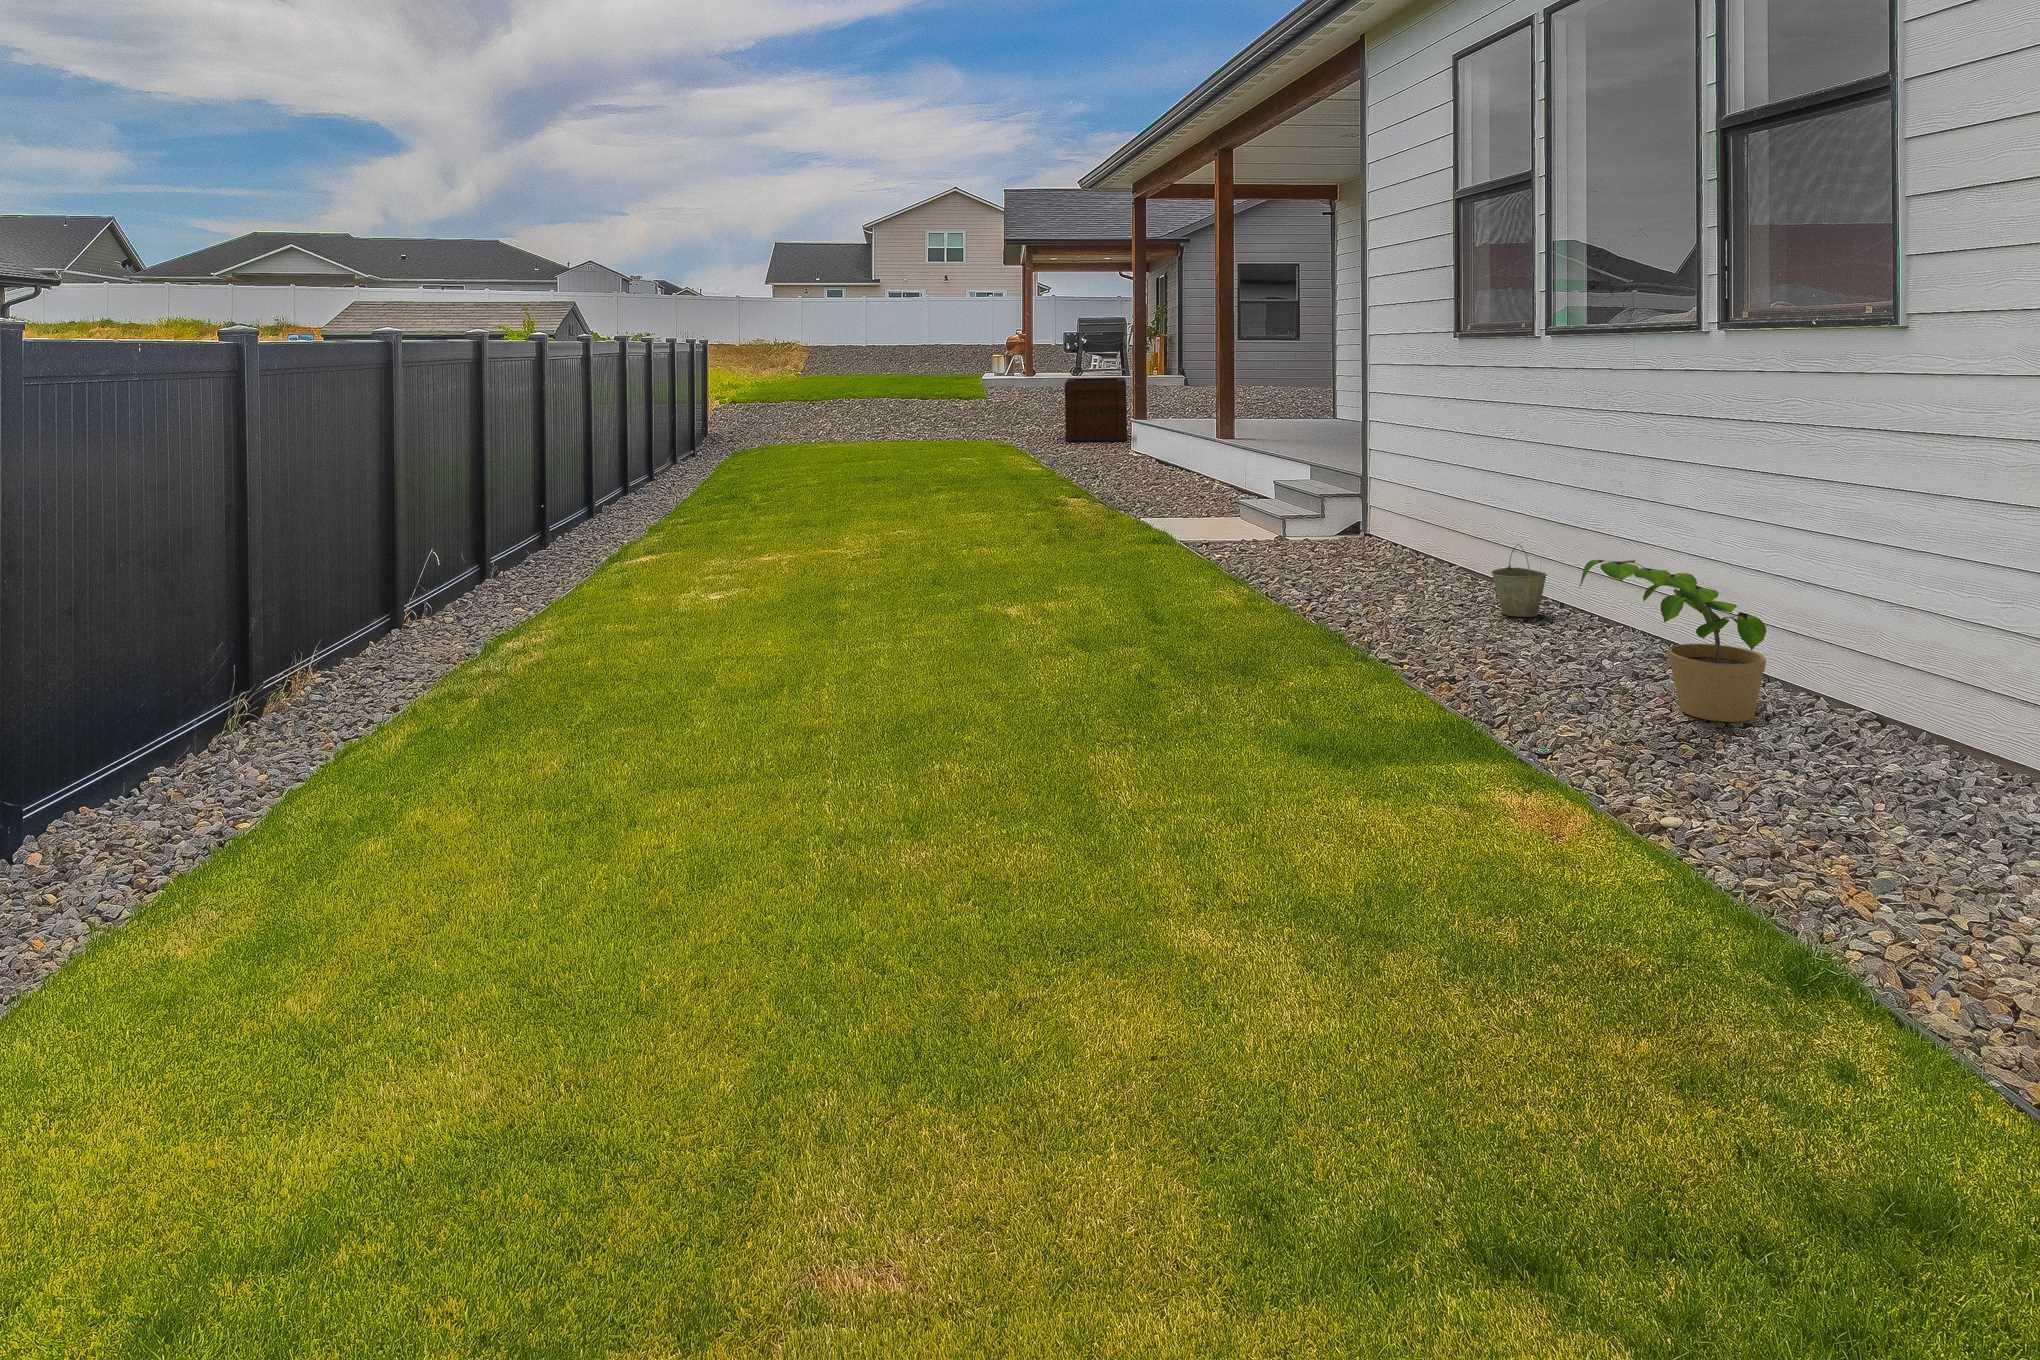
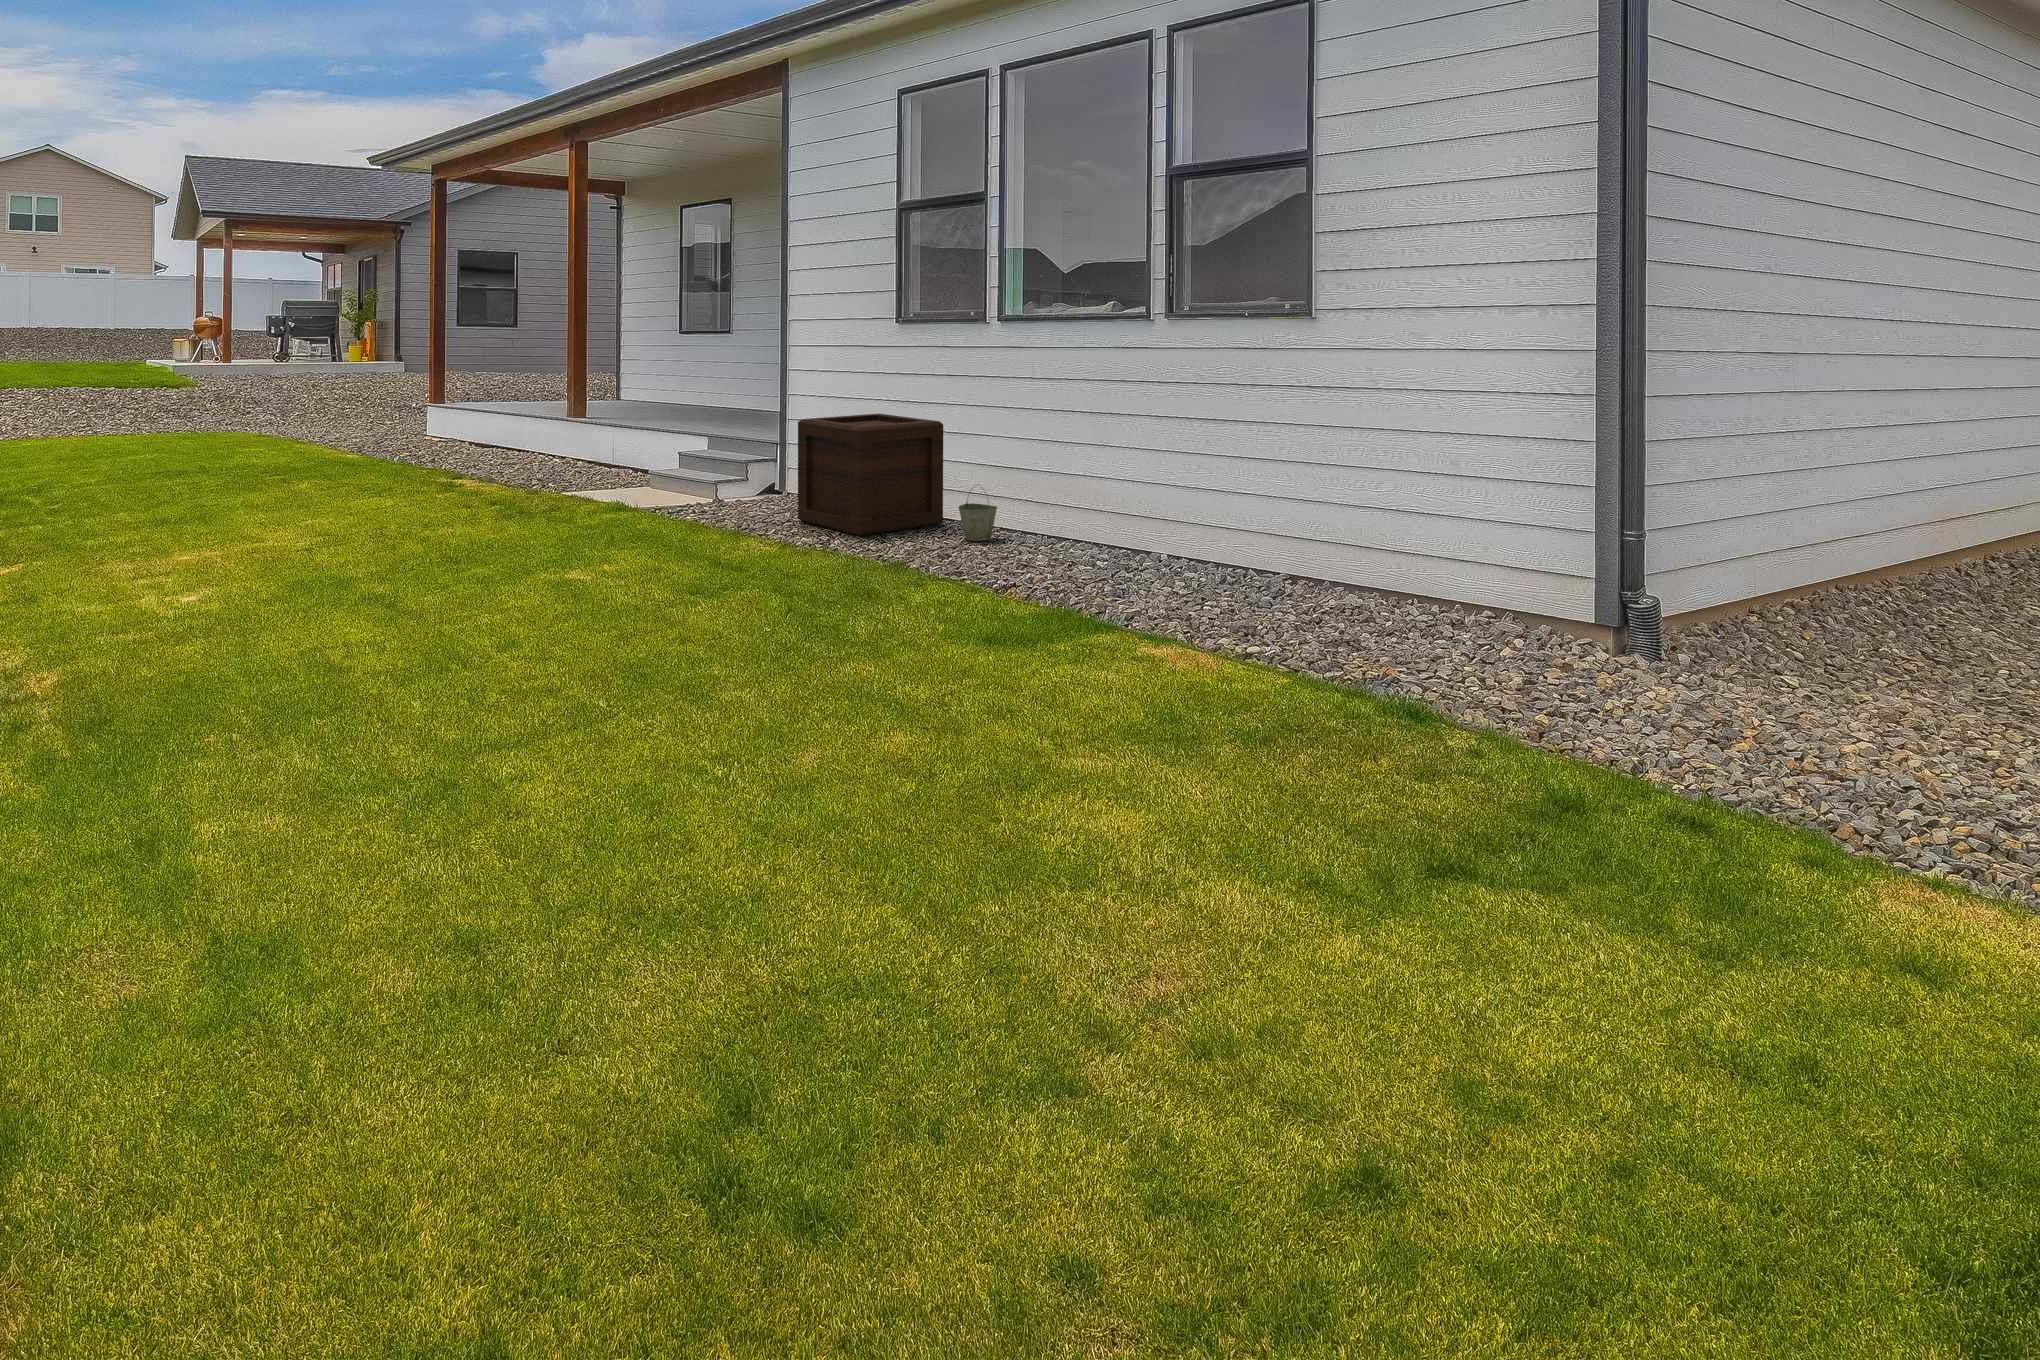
wooden crate: present [1065,378,1127,442] -> present [798,414,943,536]
potted plant: present [1579,560,1766,722] -> none [1109,484,1217,592]

